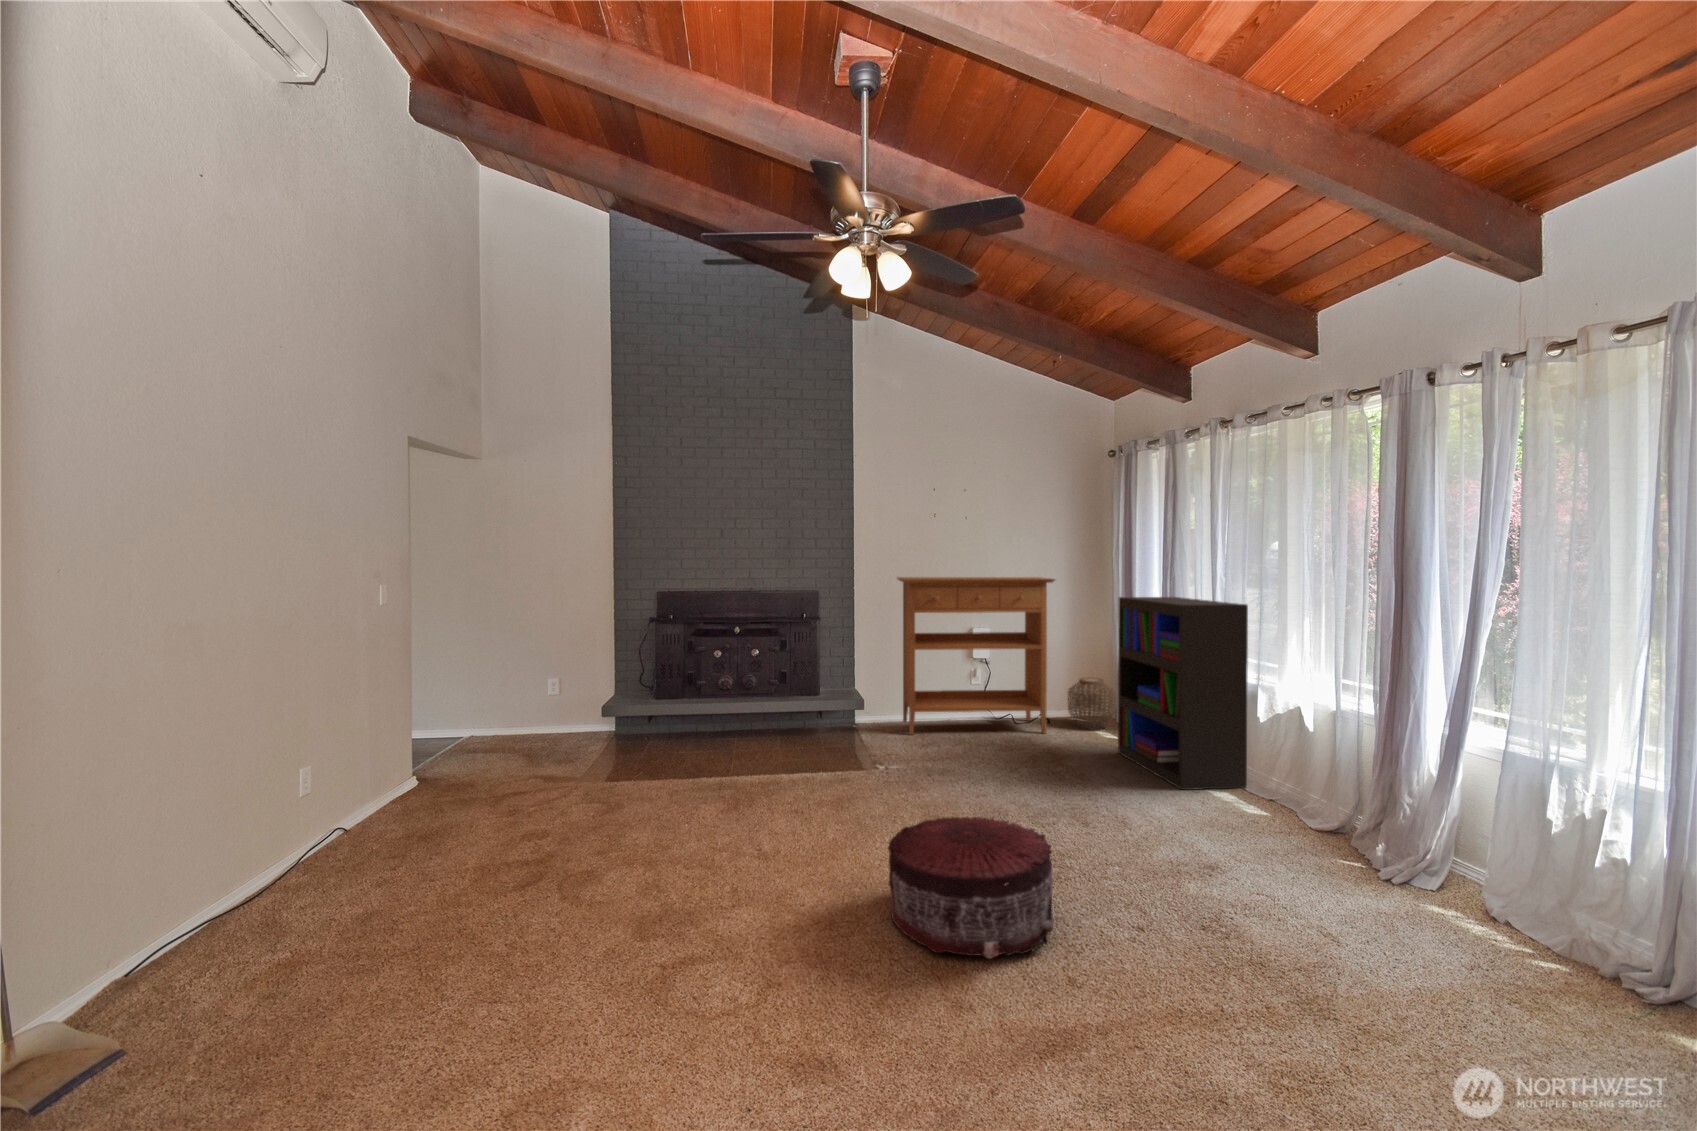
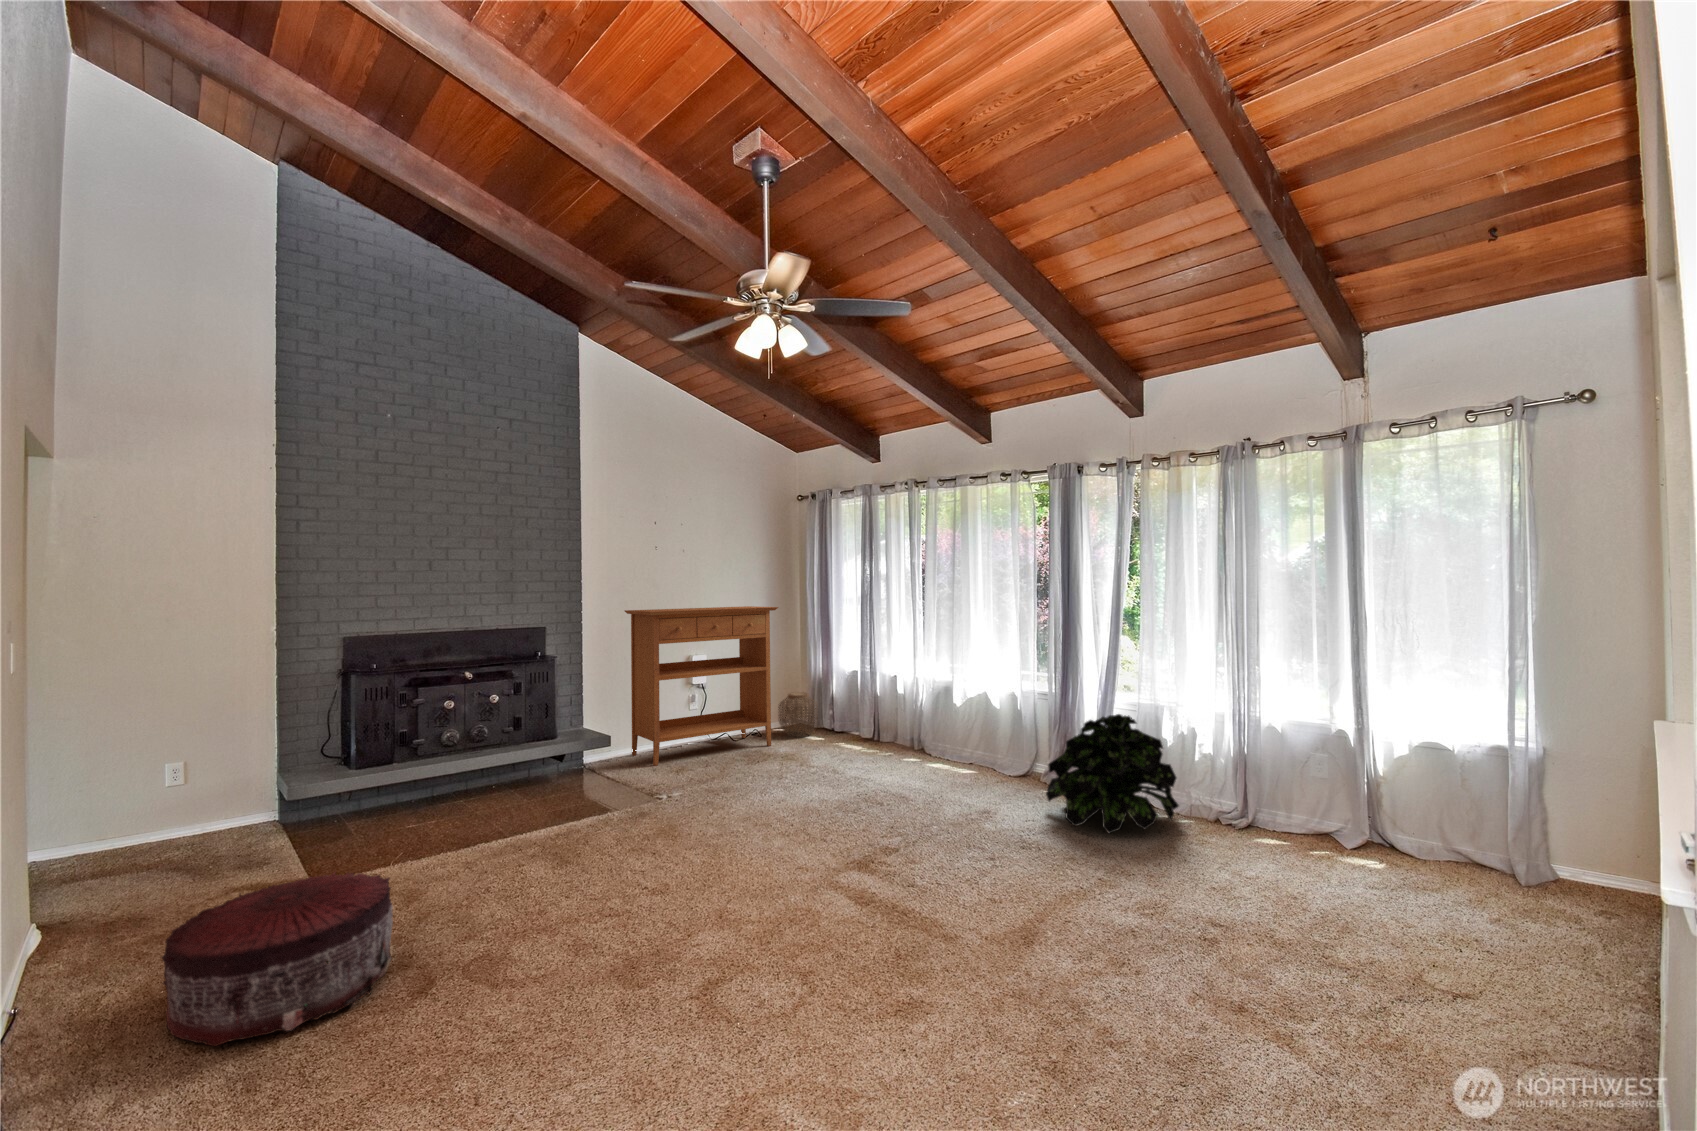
bookshelf: present [1118,597,1248,790] -> none [840,618,949,769]
potted plant: none [1292,765,1547,958] -> present [1046,714,1179,833]
pouf: present [888,817,1053,959] -> present [162,873,393,1047]

